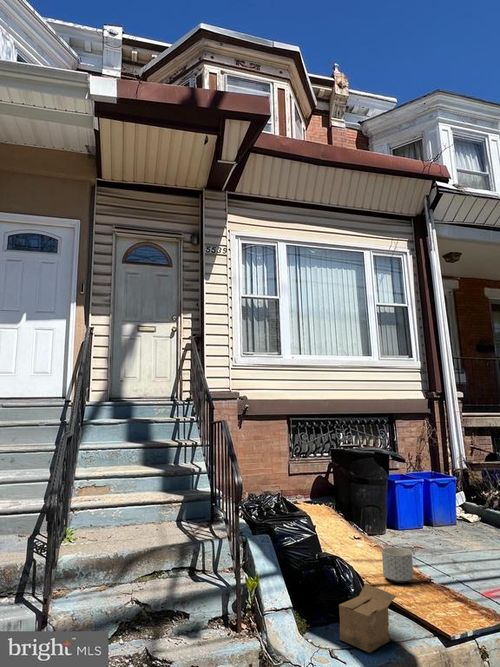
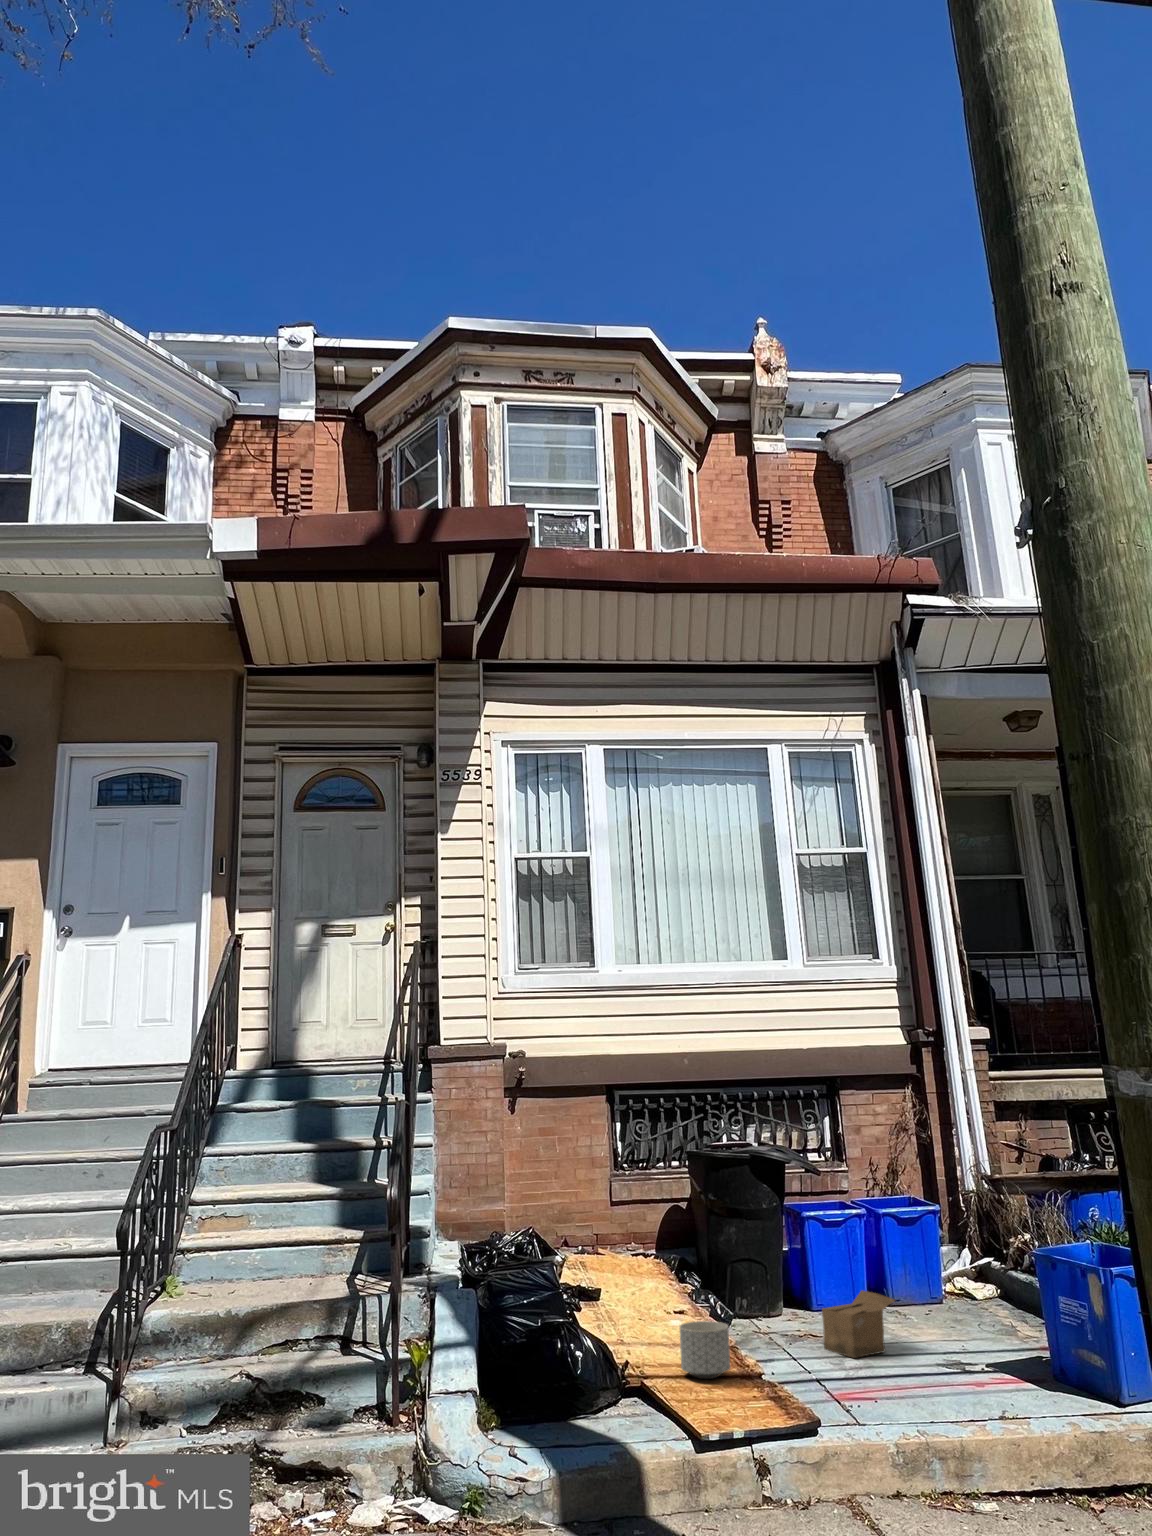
cardboard box: present [339,584,396,652] -> present [822,1291,895,1358]

